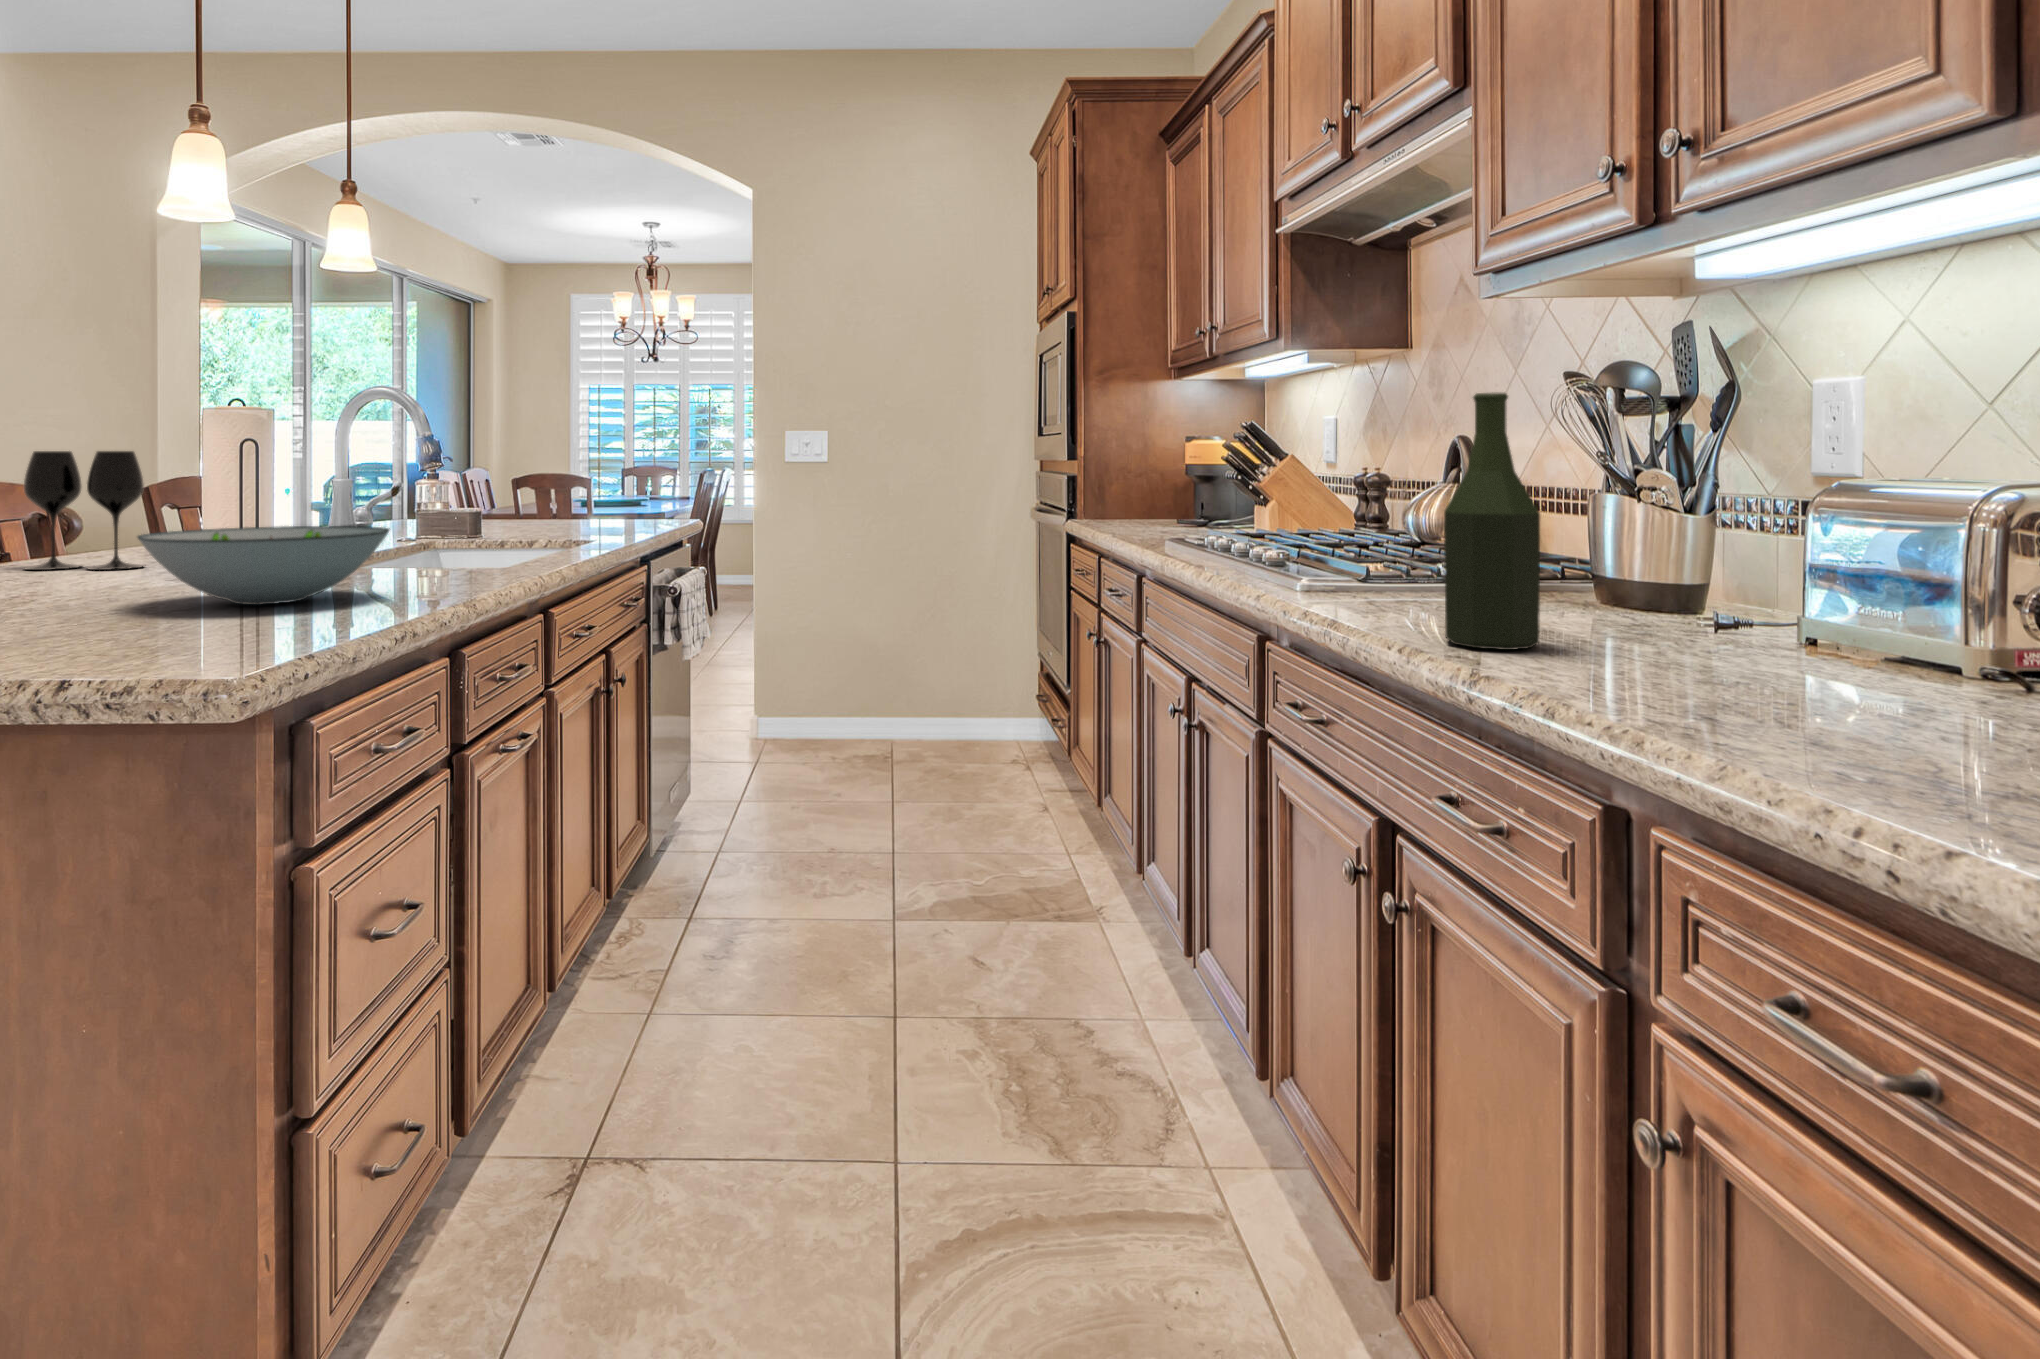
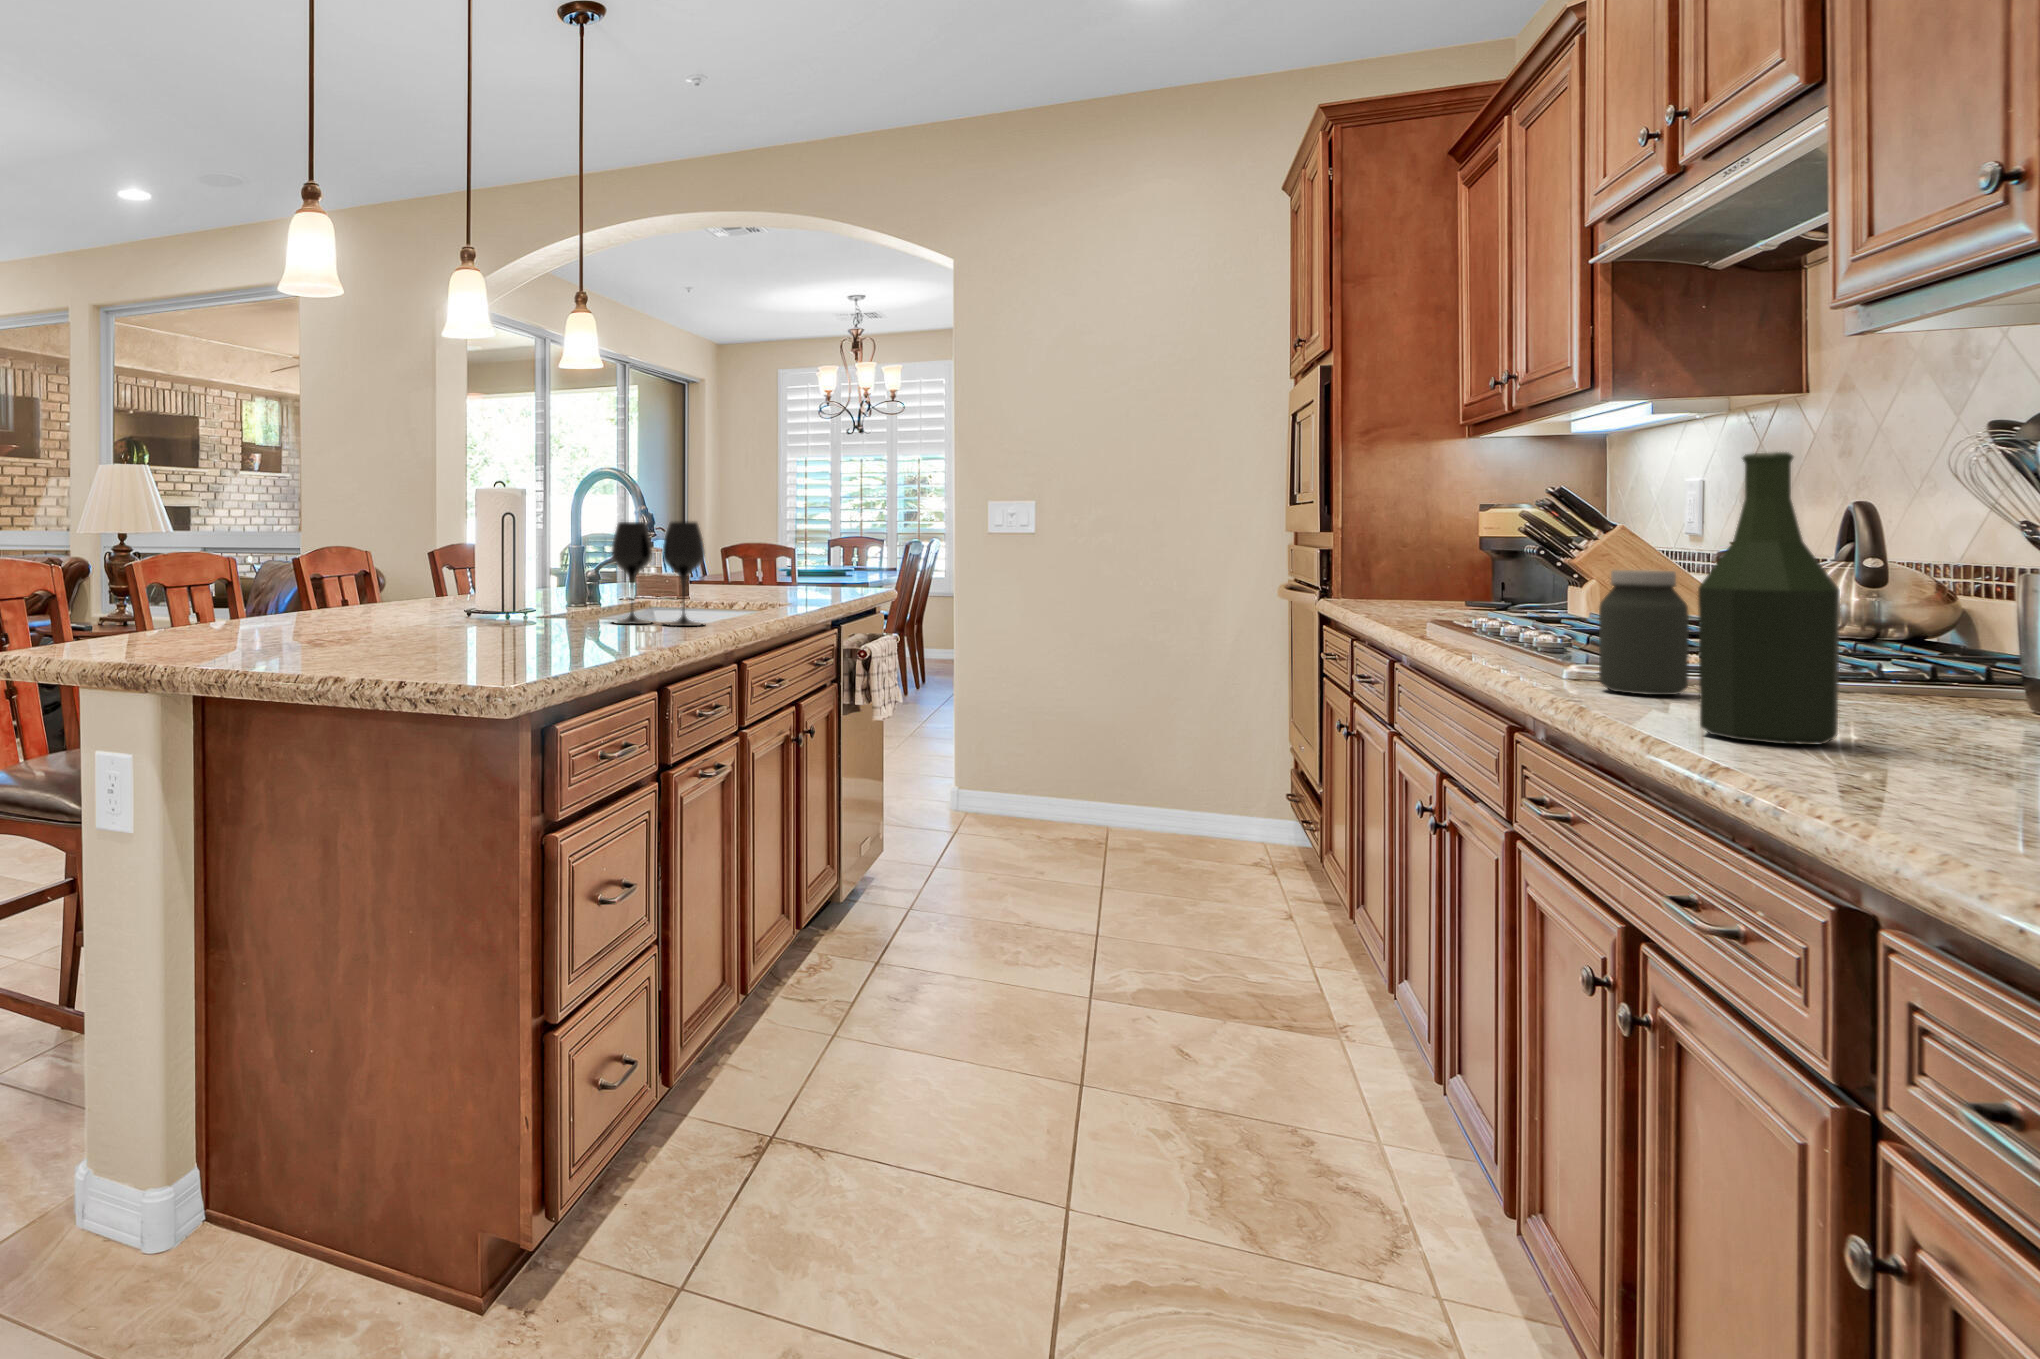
wine glass: present [24,451,144,570] -> present [611,521,705,626]
jar: none [1340,495,1403,605] -> present [1599,570,1689,695]
decorative bowl: present [138,526,390,605] -> none [439,582,615,641]

